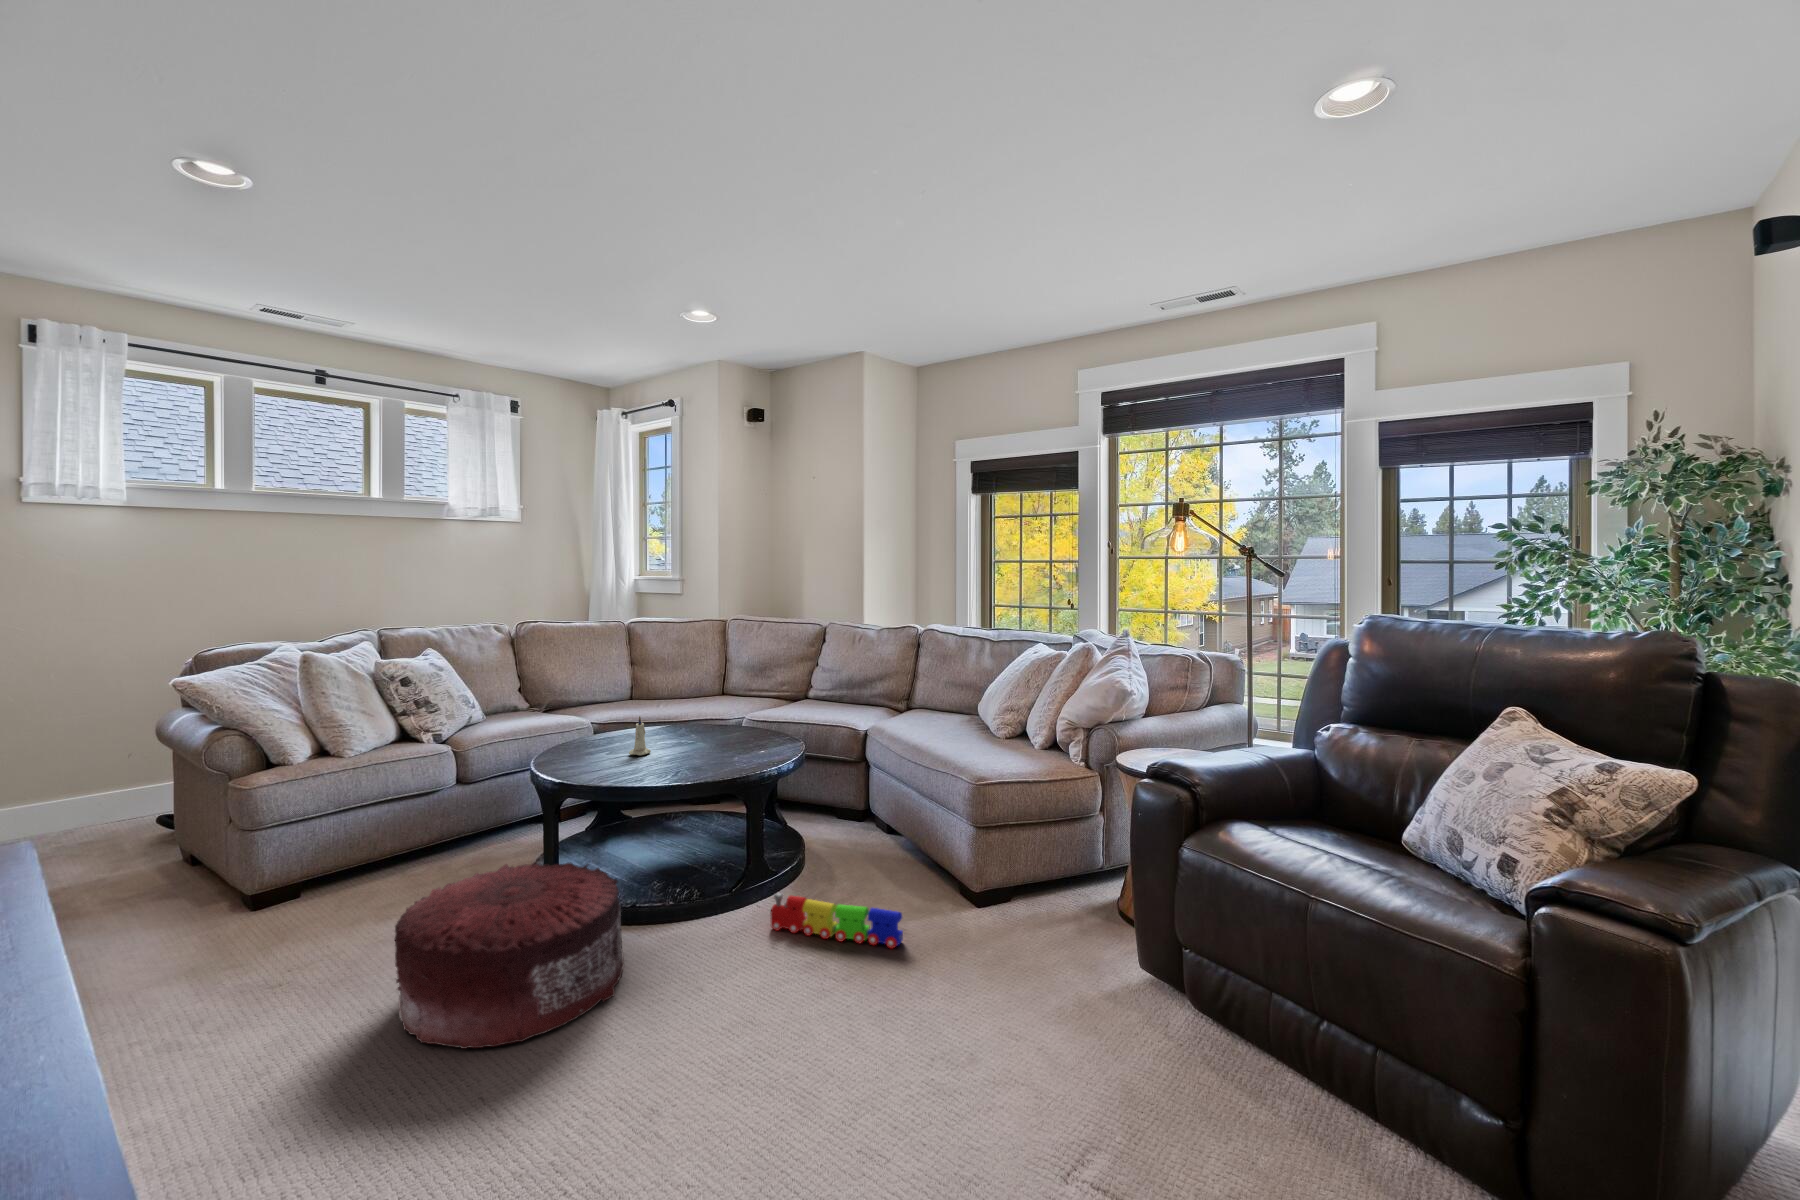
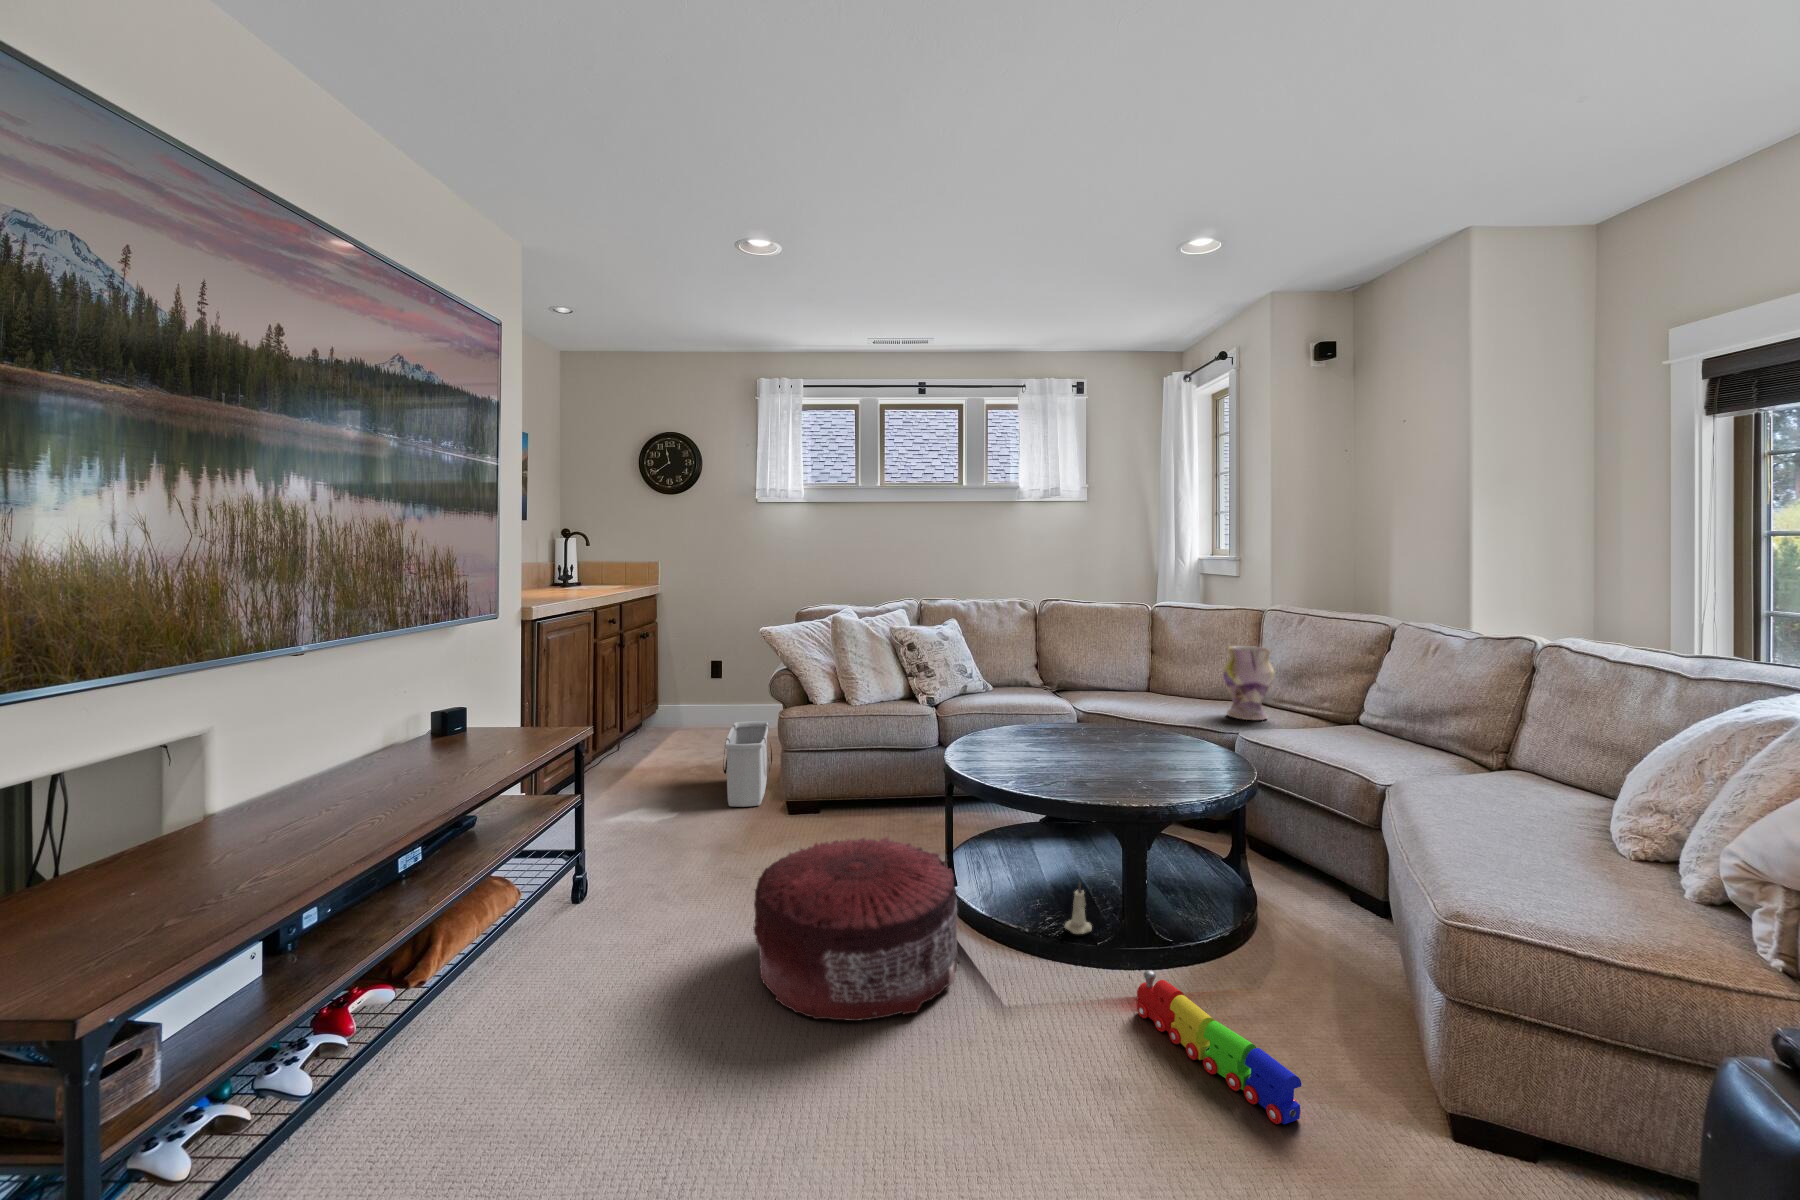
vase: none [715,648,755,708] -> present [1223,646,1275,720]
candle: present [629,716,651,756] -> present [1065,885,1092,934]
storage bin: none [104,806,200,926] -> present [723,721,772,807]

